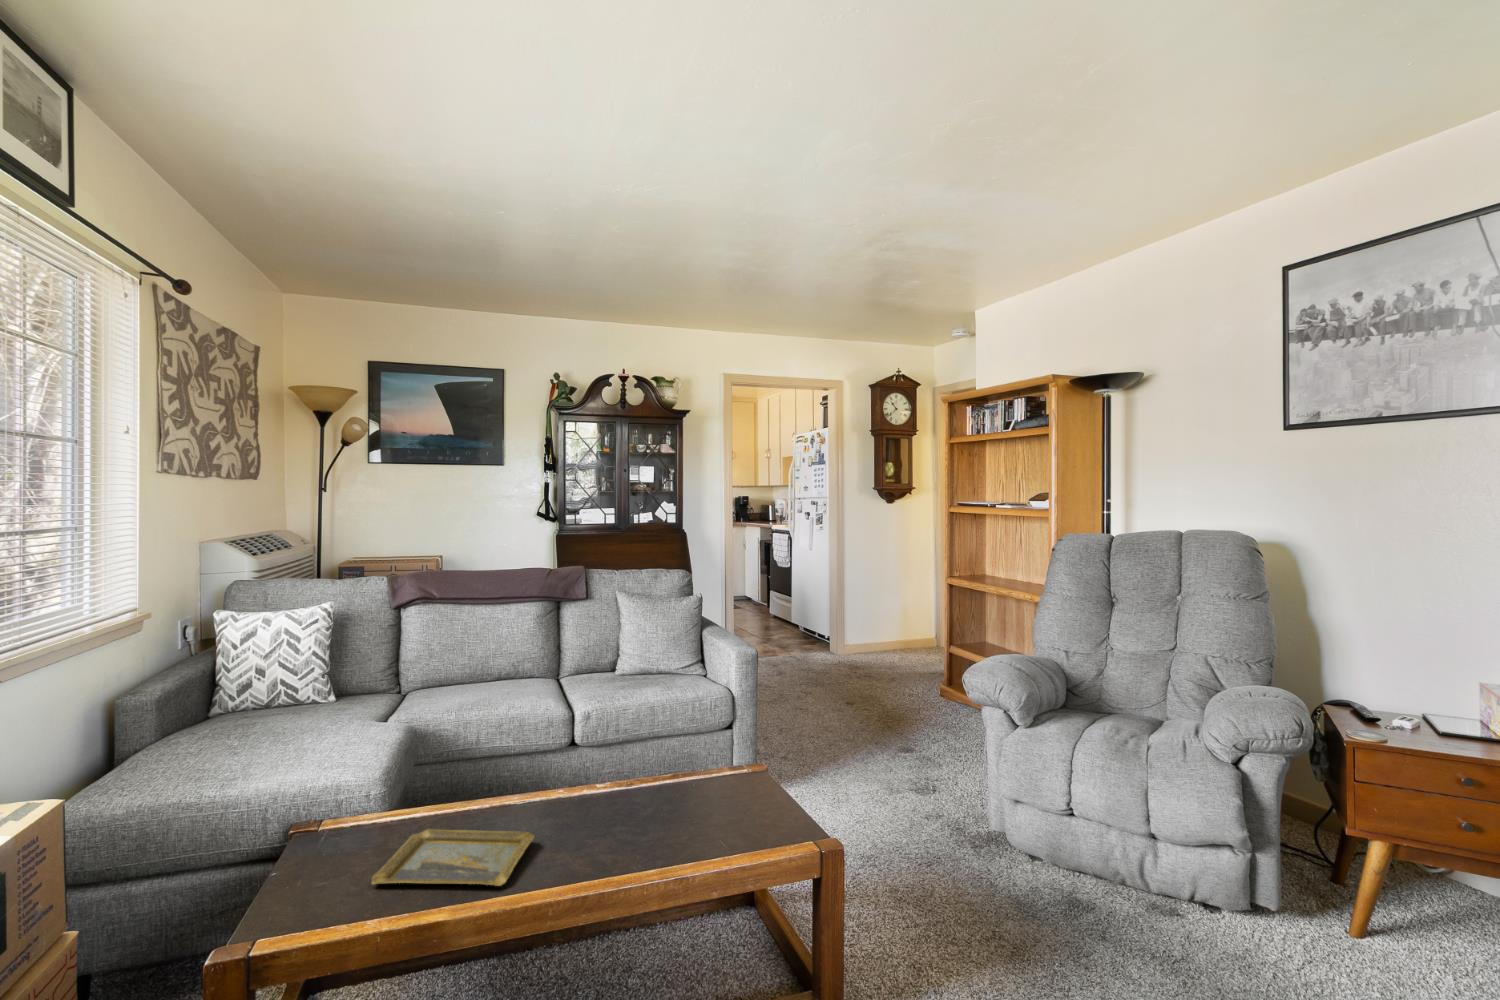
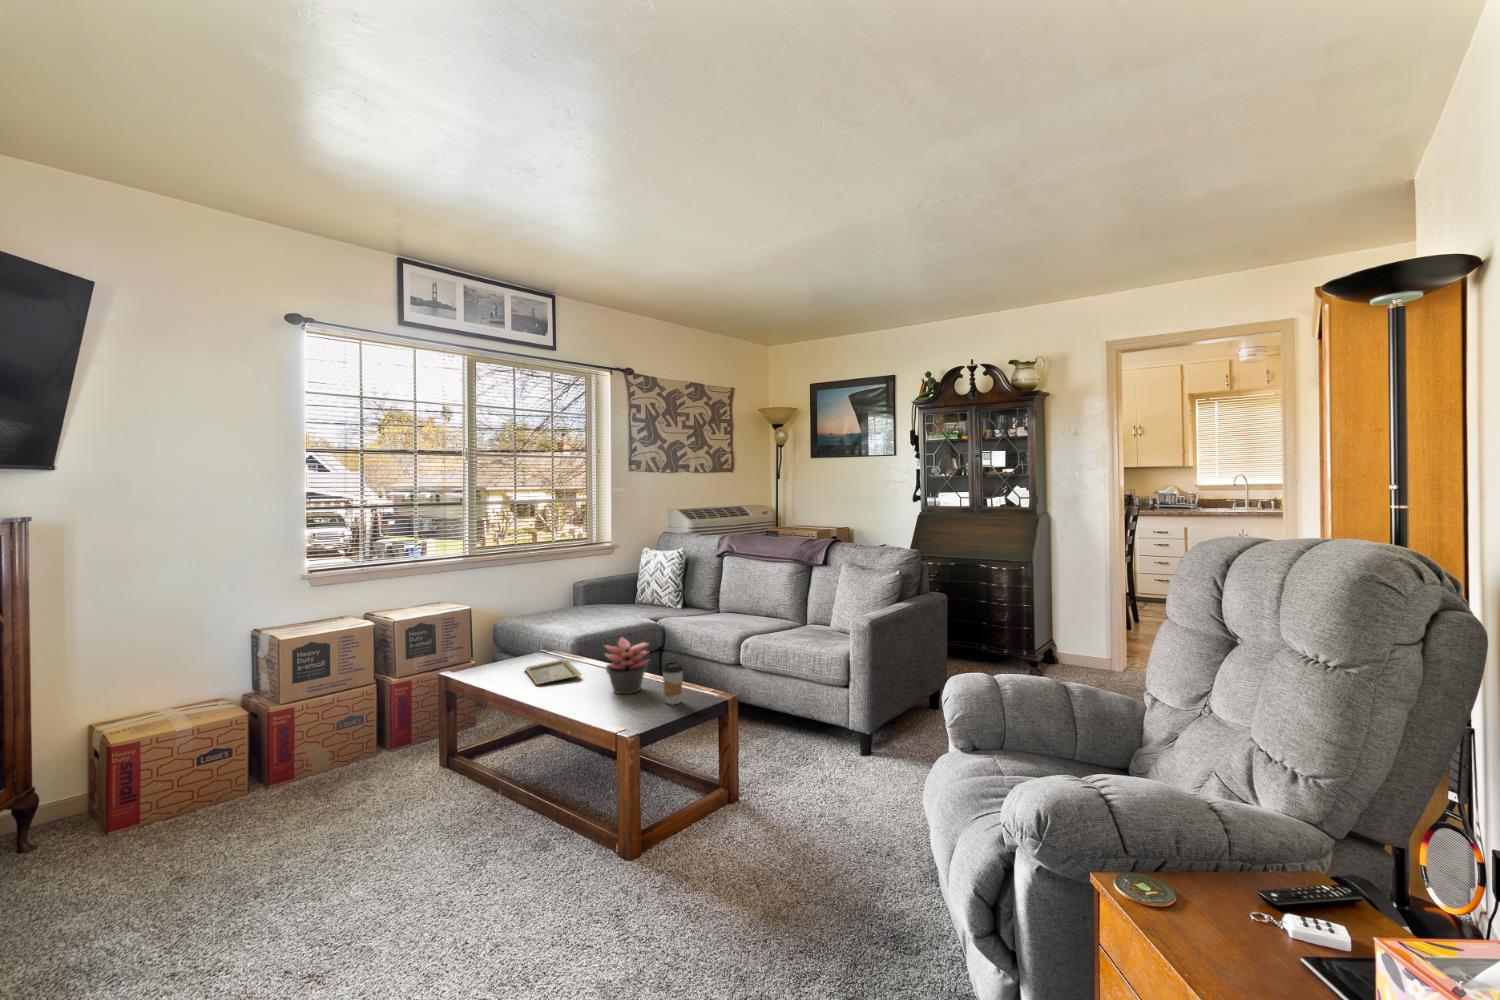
succulent plant: none [607,727,683,829] -> present [605,637,648,694]
coffee cup: none [726,737,758,805] -> present [662,662,683,705]

